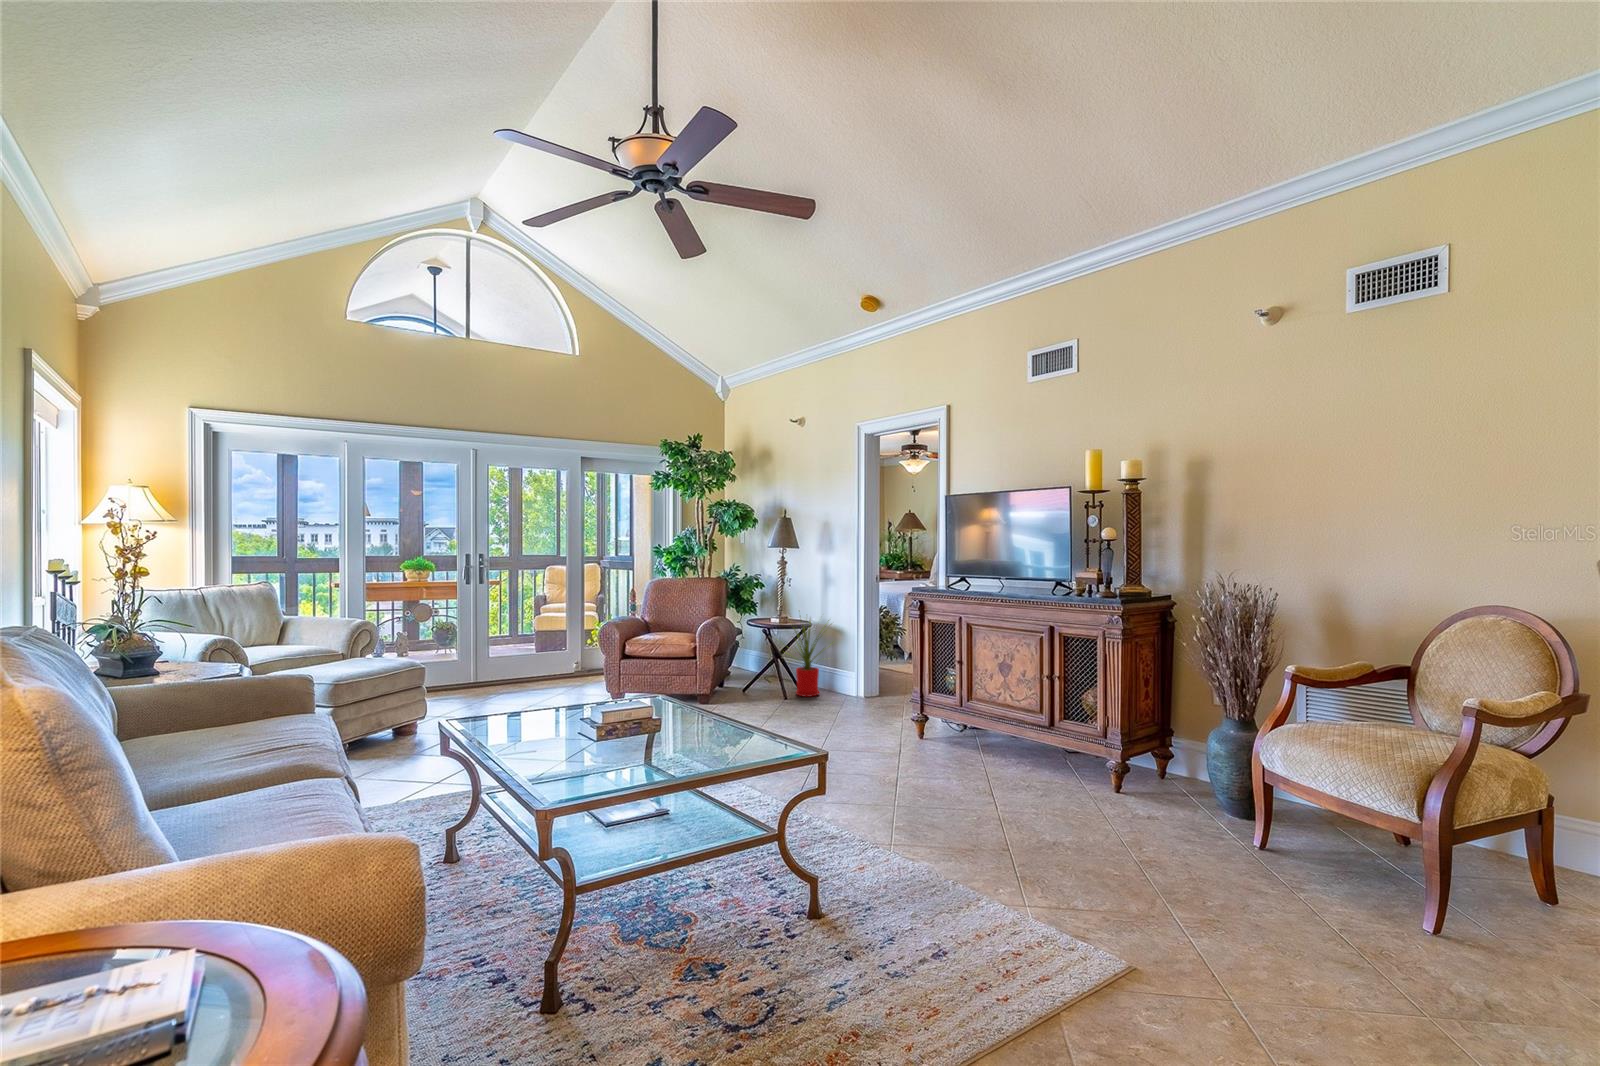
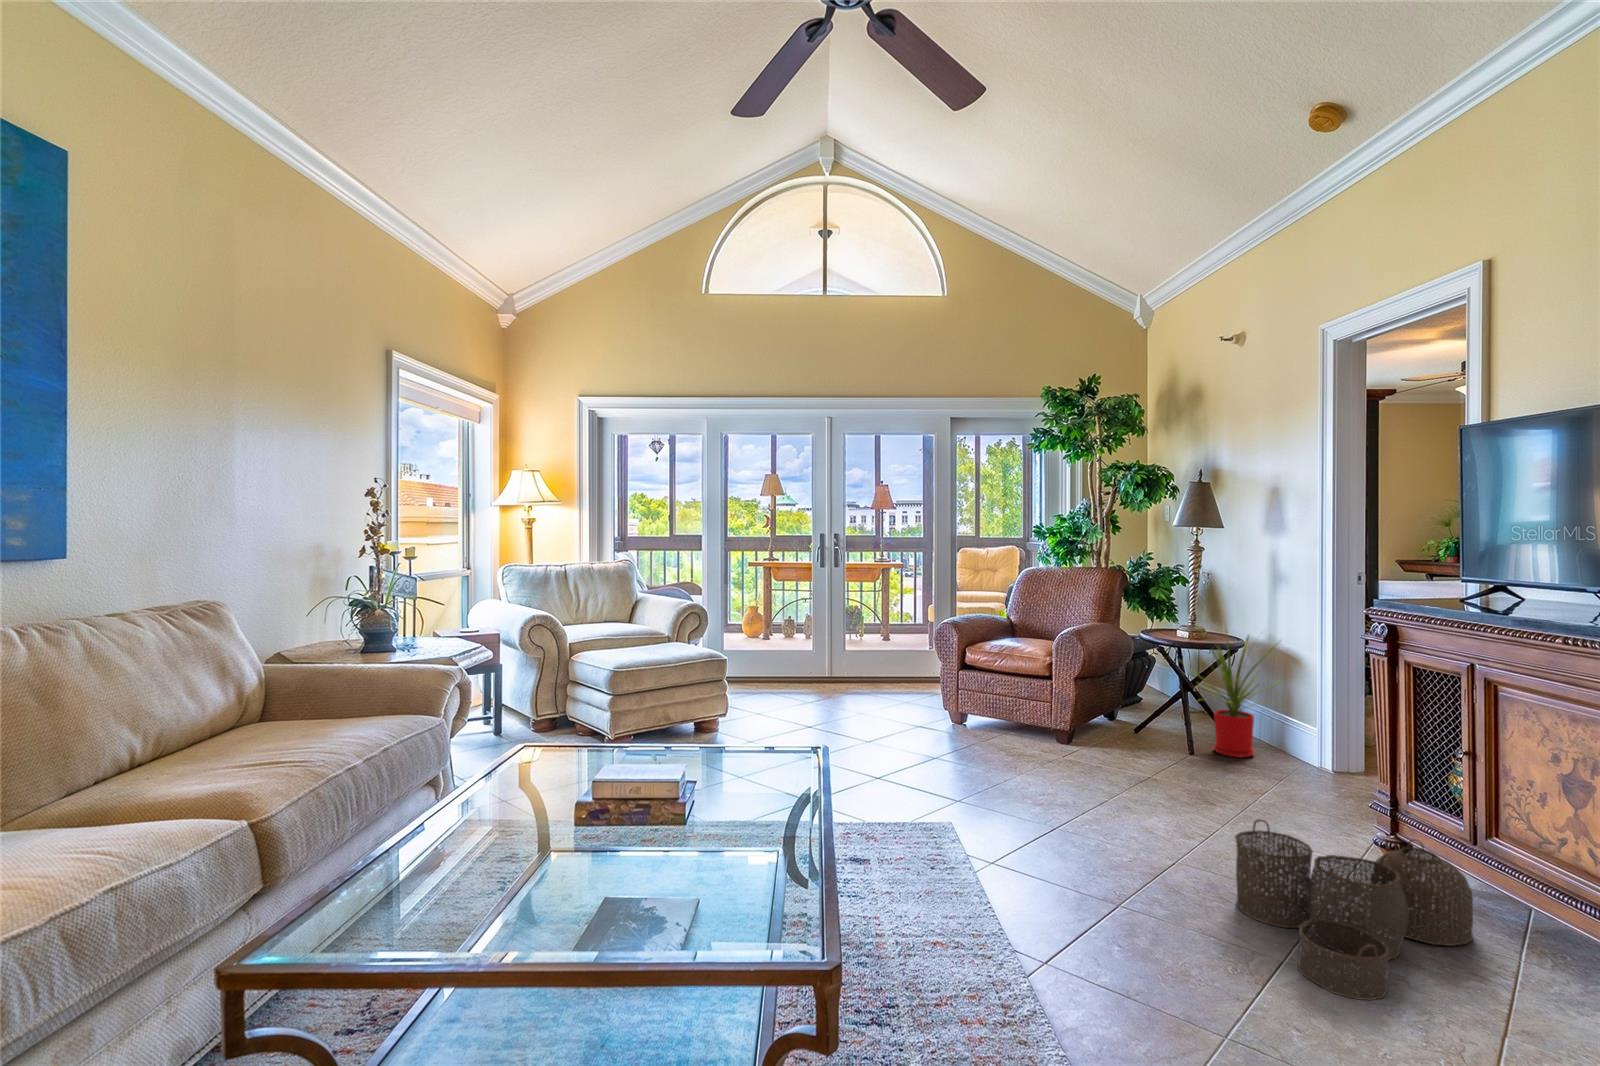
woven basket: none [867,710,966,786] -> present [1235,819,1473,1000]

